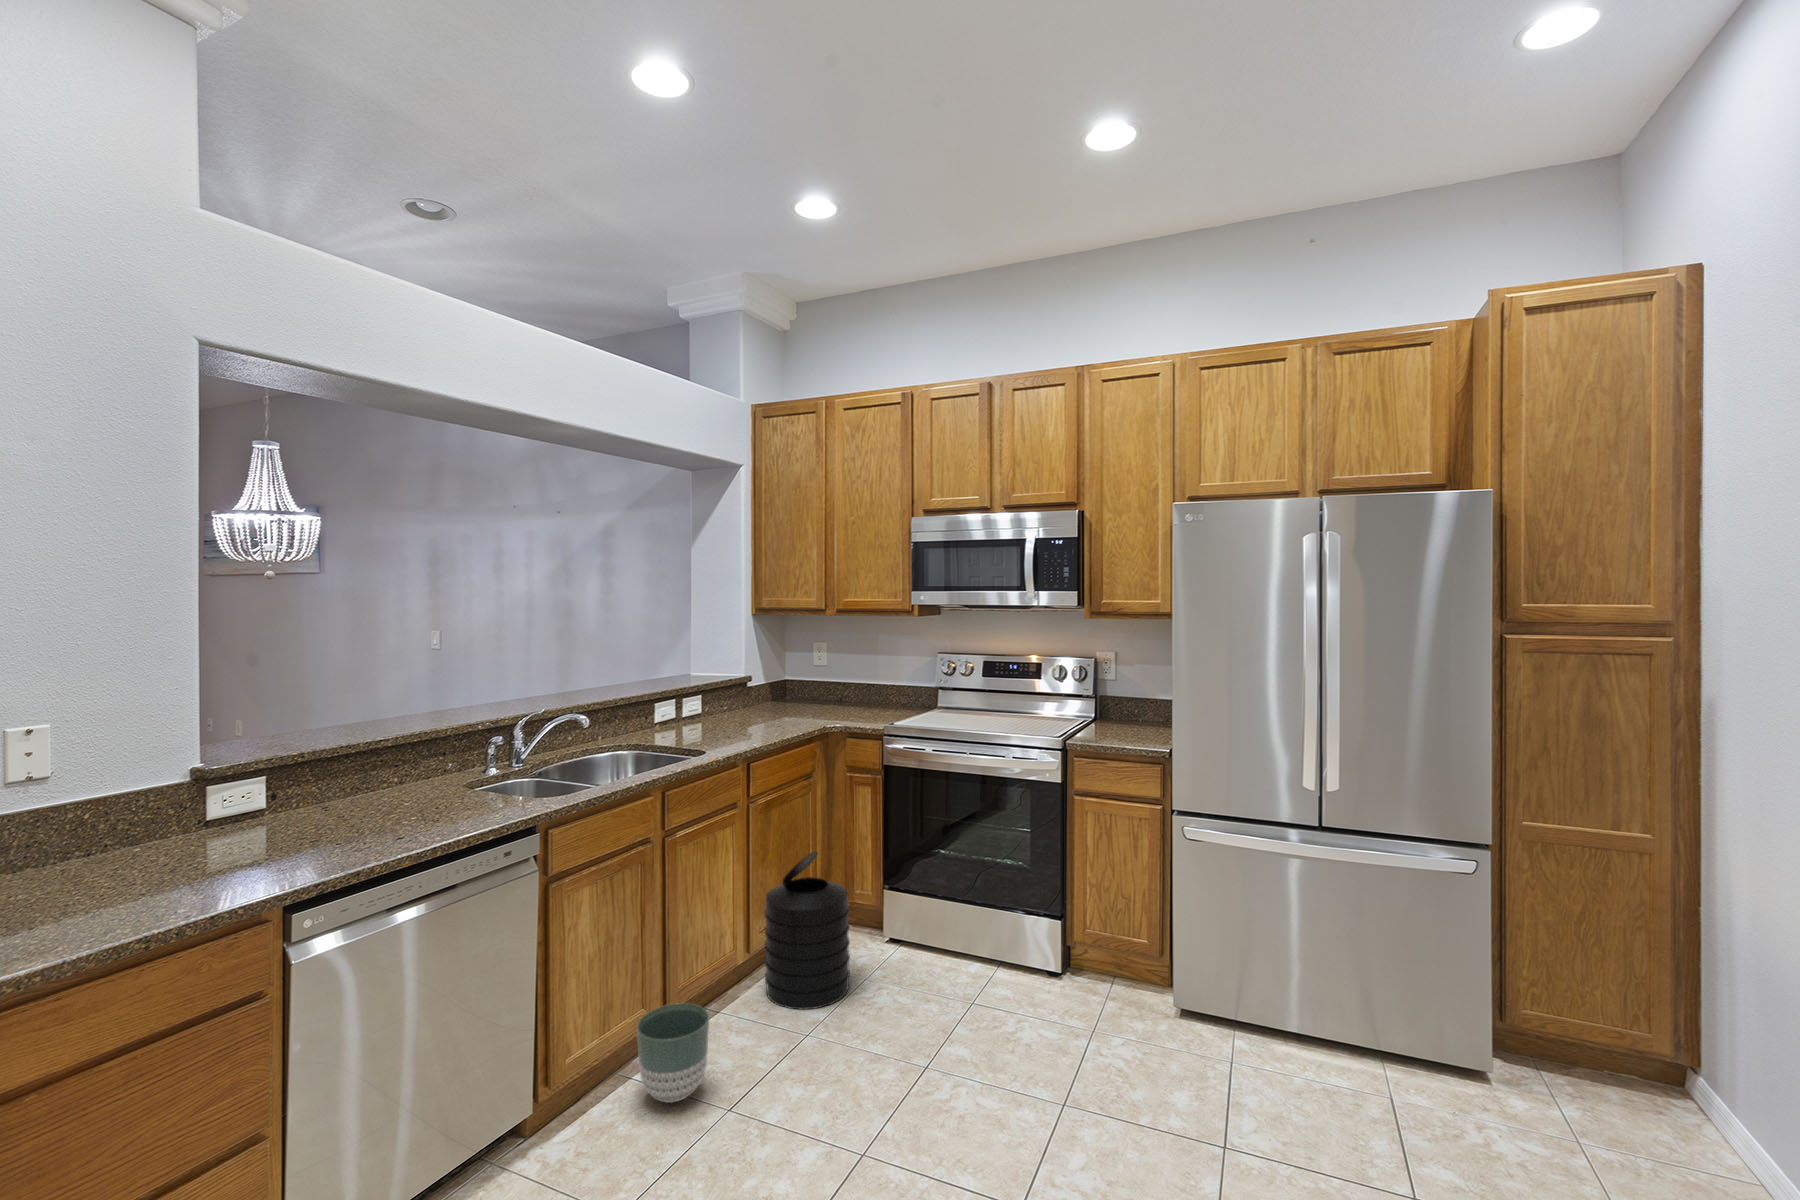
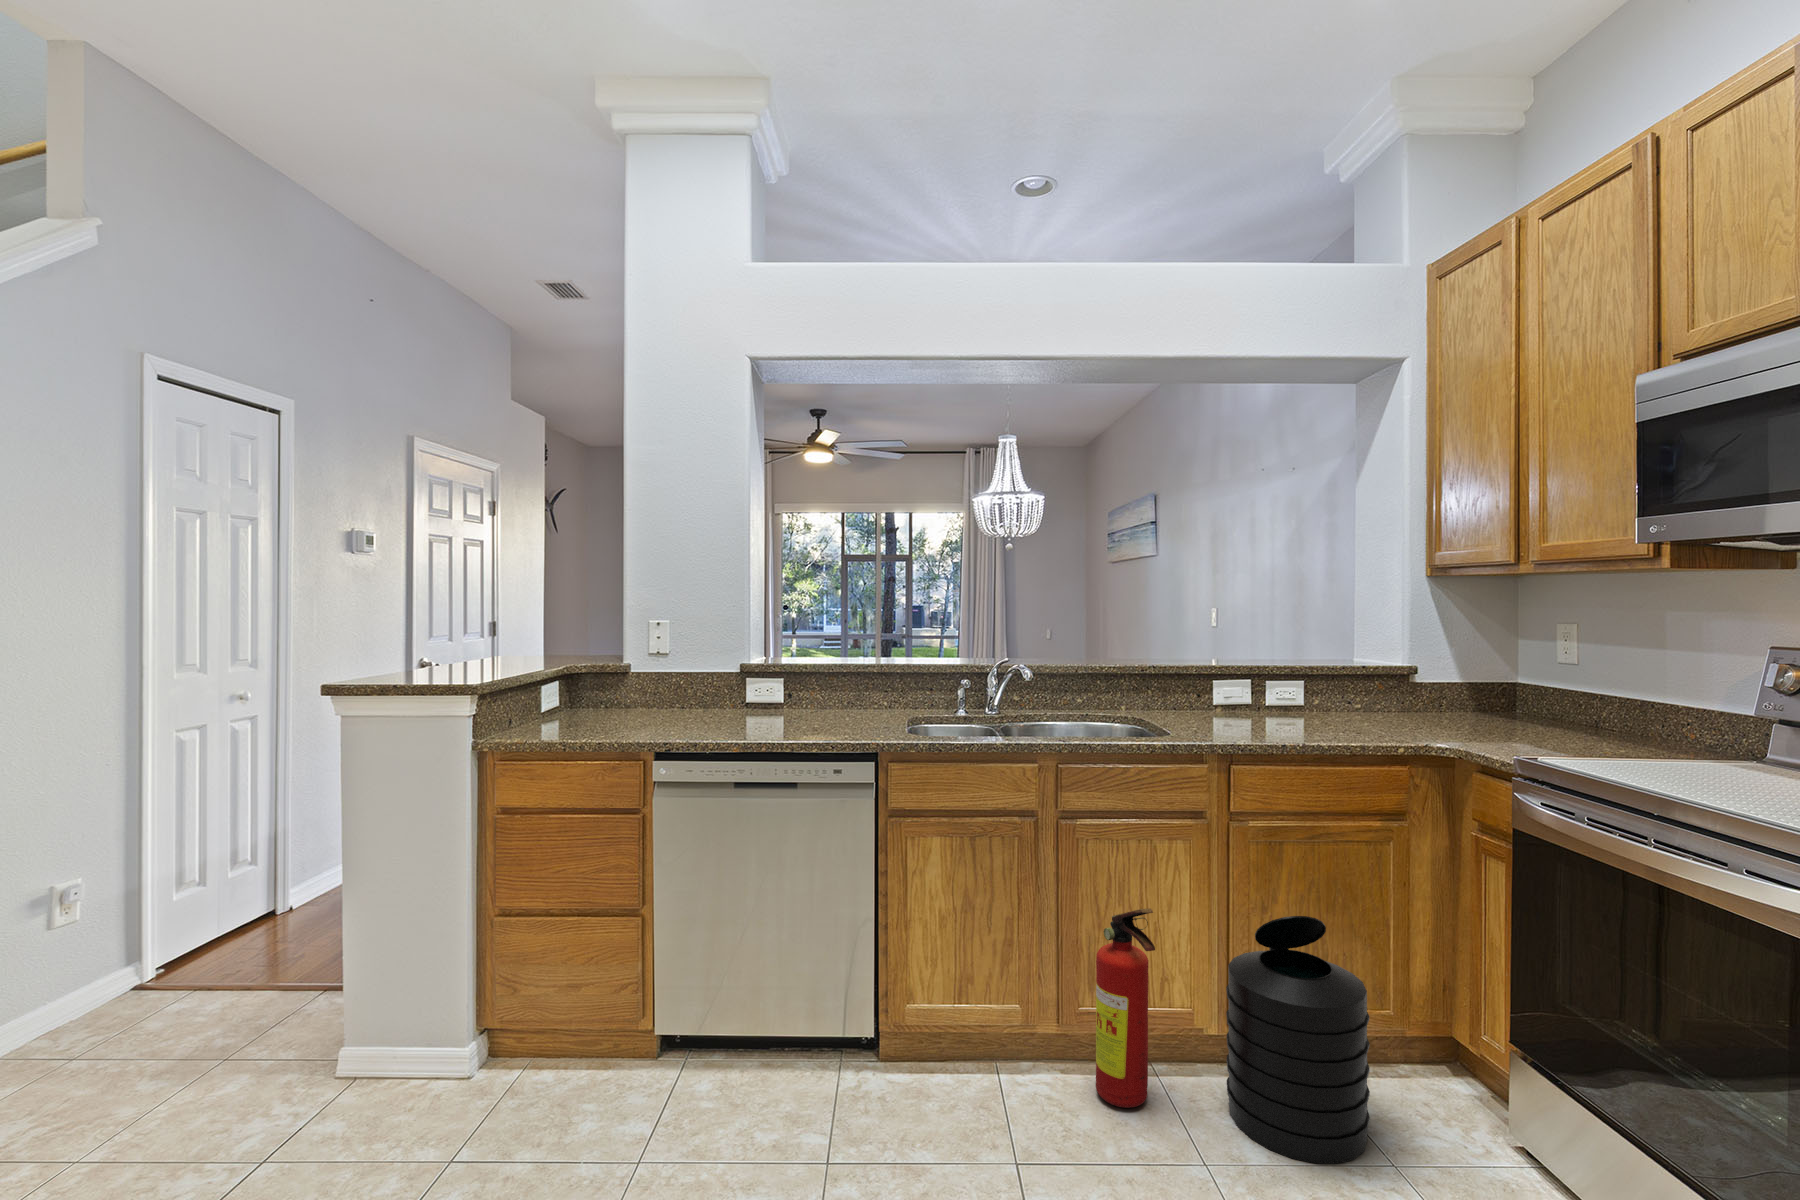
fire extinguisher: none [699,880,755,1042] -> present [1096,908,1155,1108]
planter: present [637,1003,709,1103] -> none [957,1006,1040,1124]

